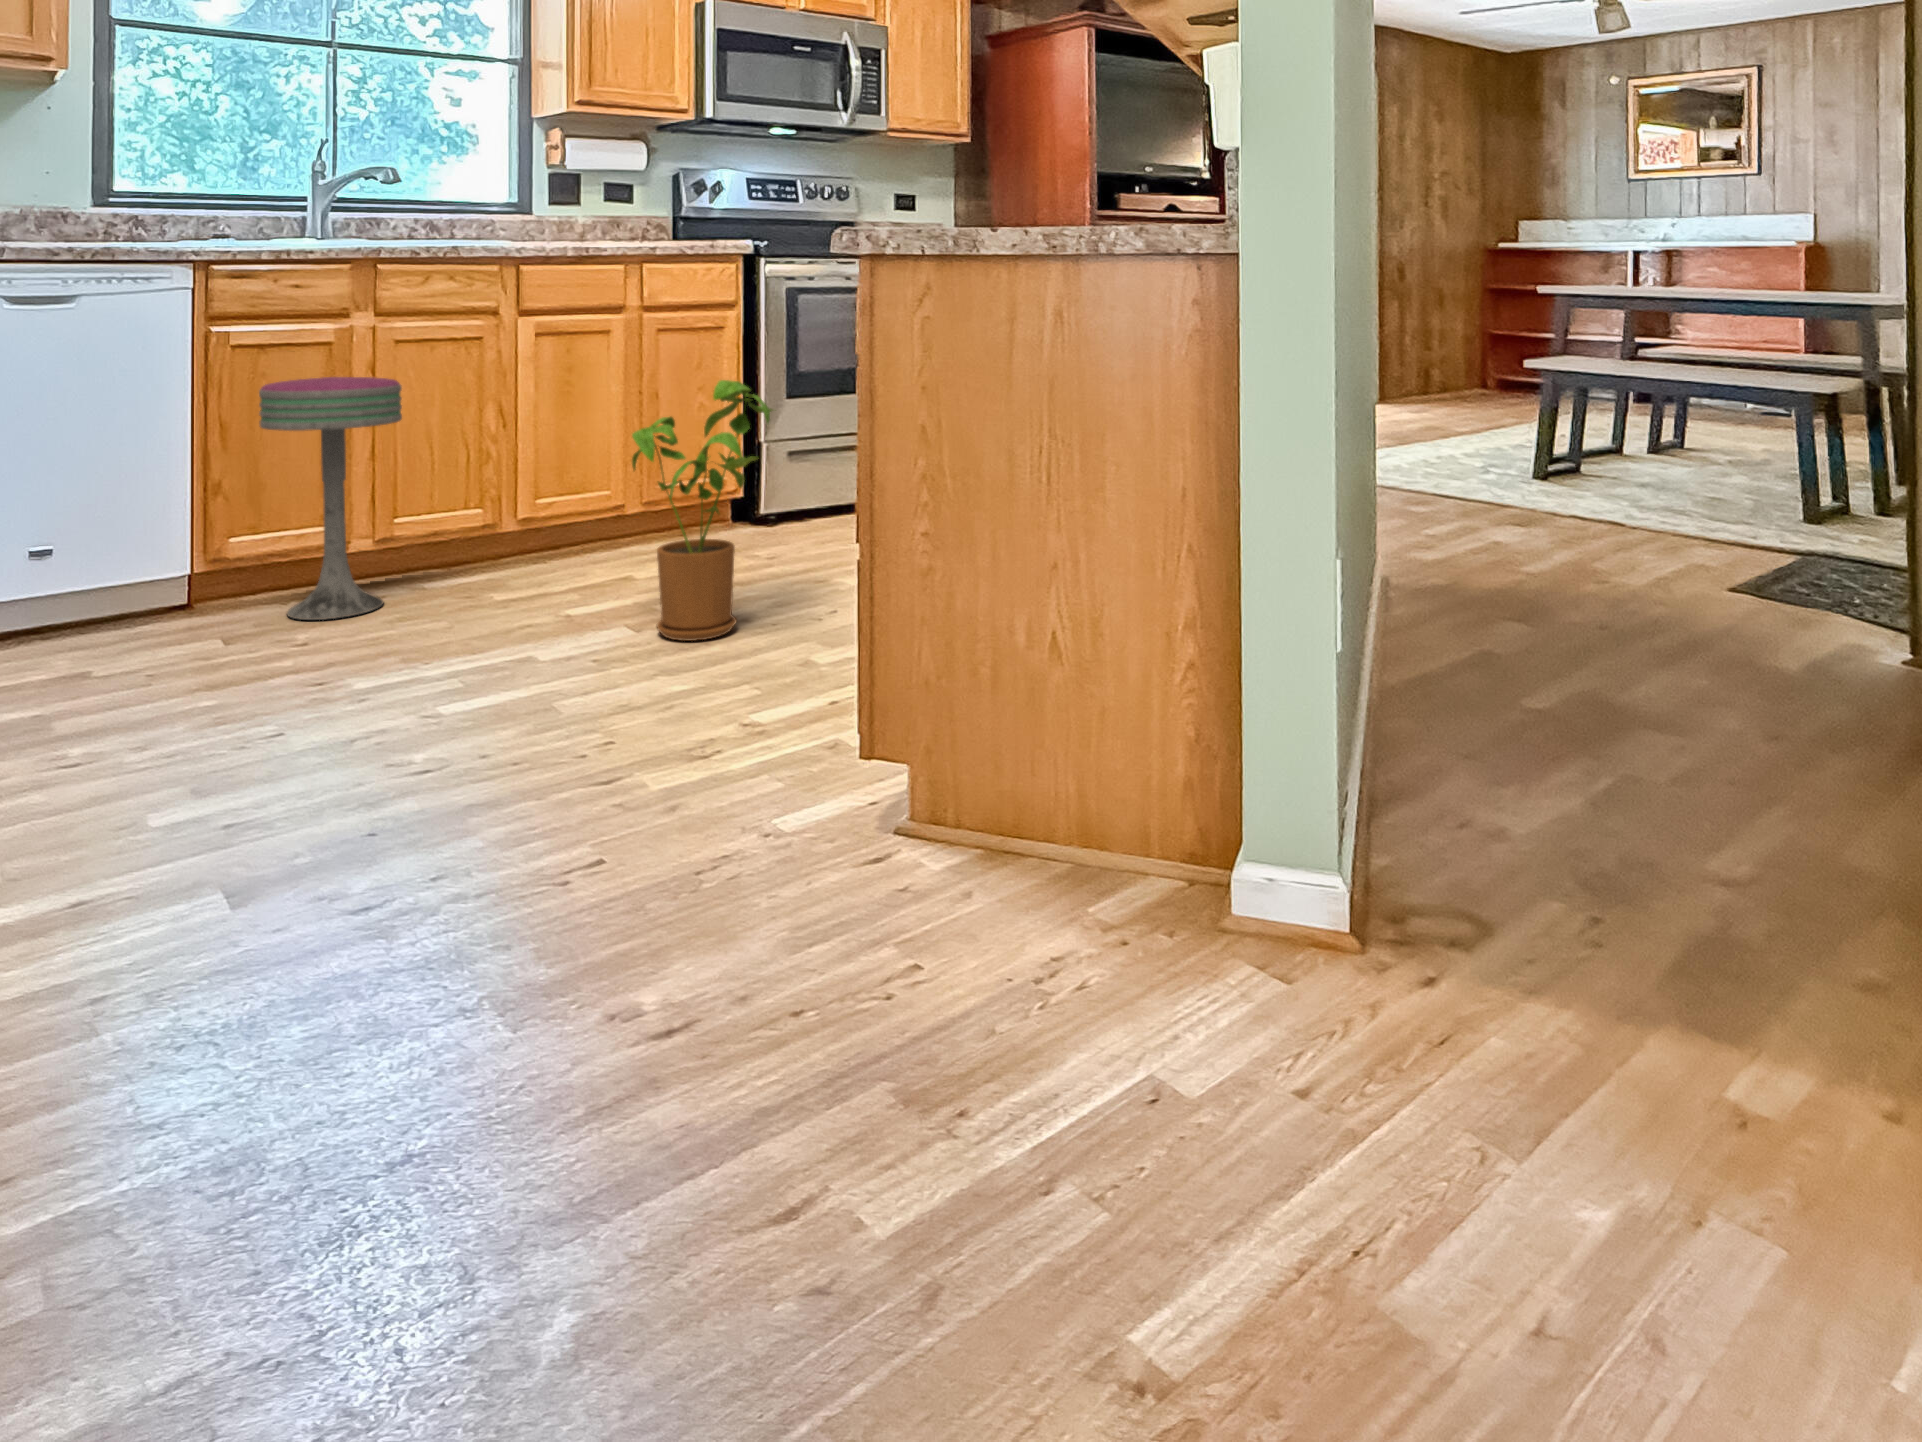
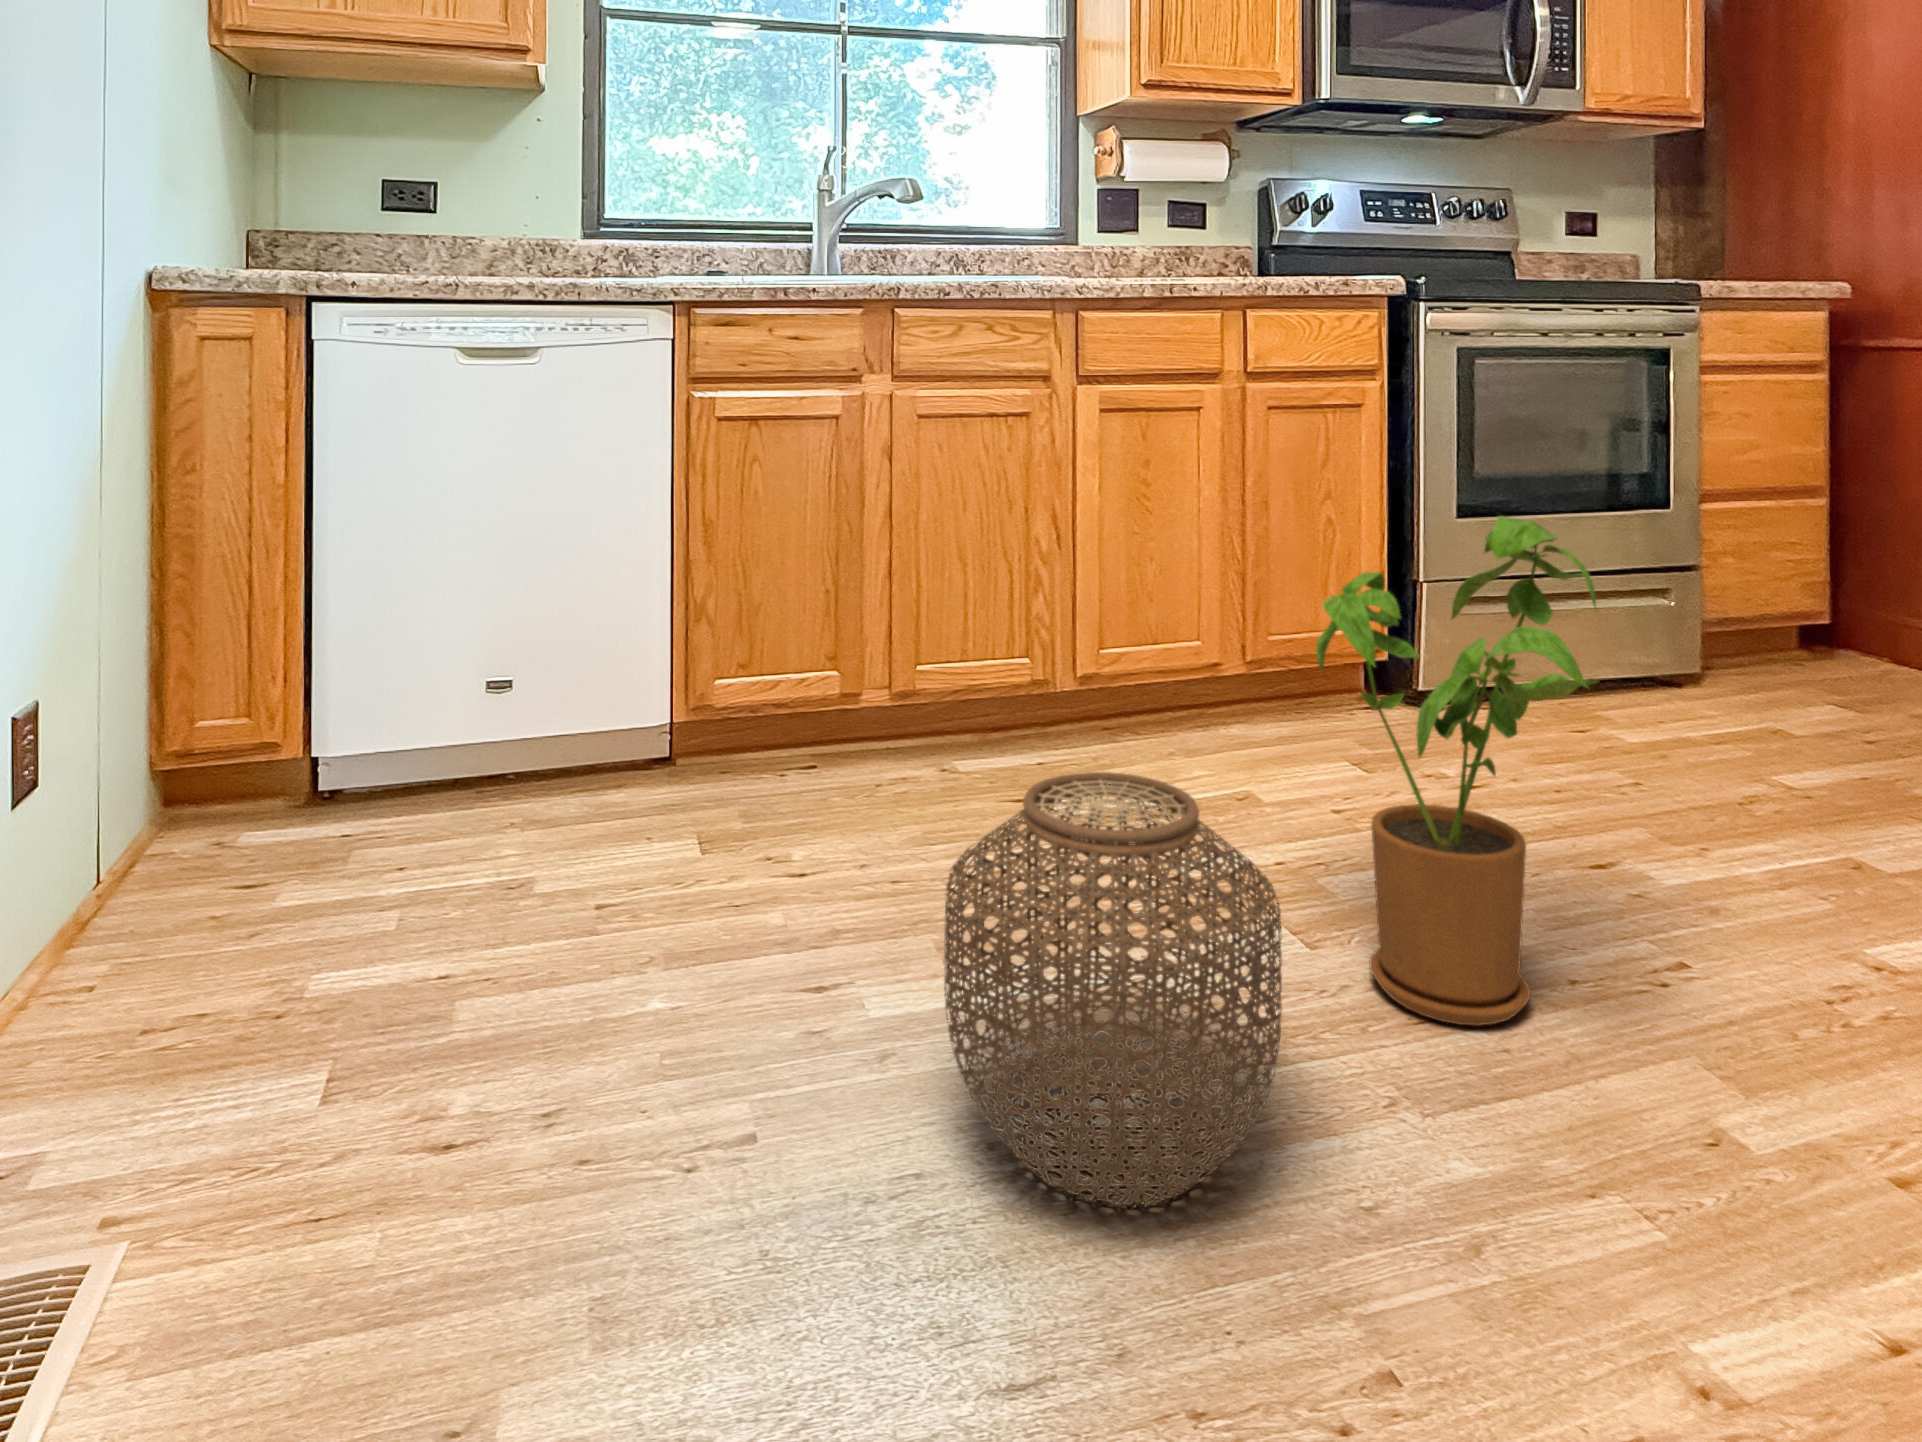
bar stool: present [259,377,402,620] -> none [749,469,933,836]
woven basket: none [389,519,573,716] -> present [944,772,1282,1205]

